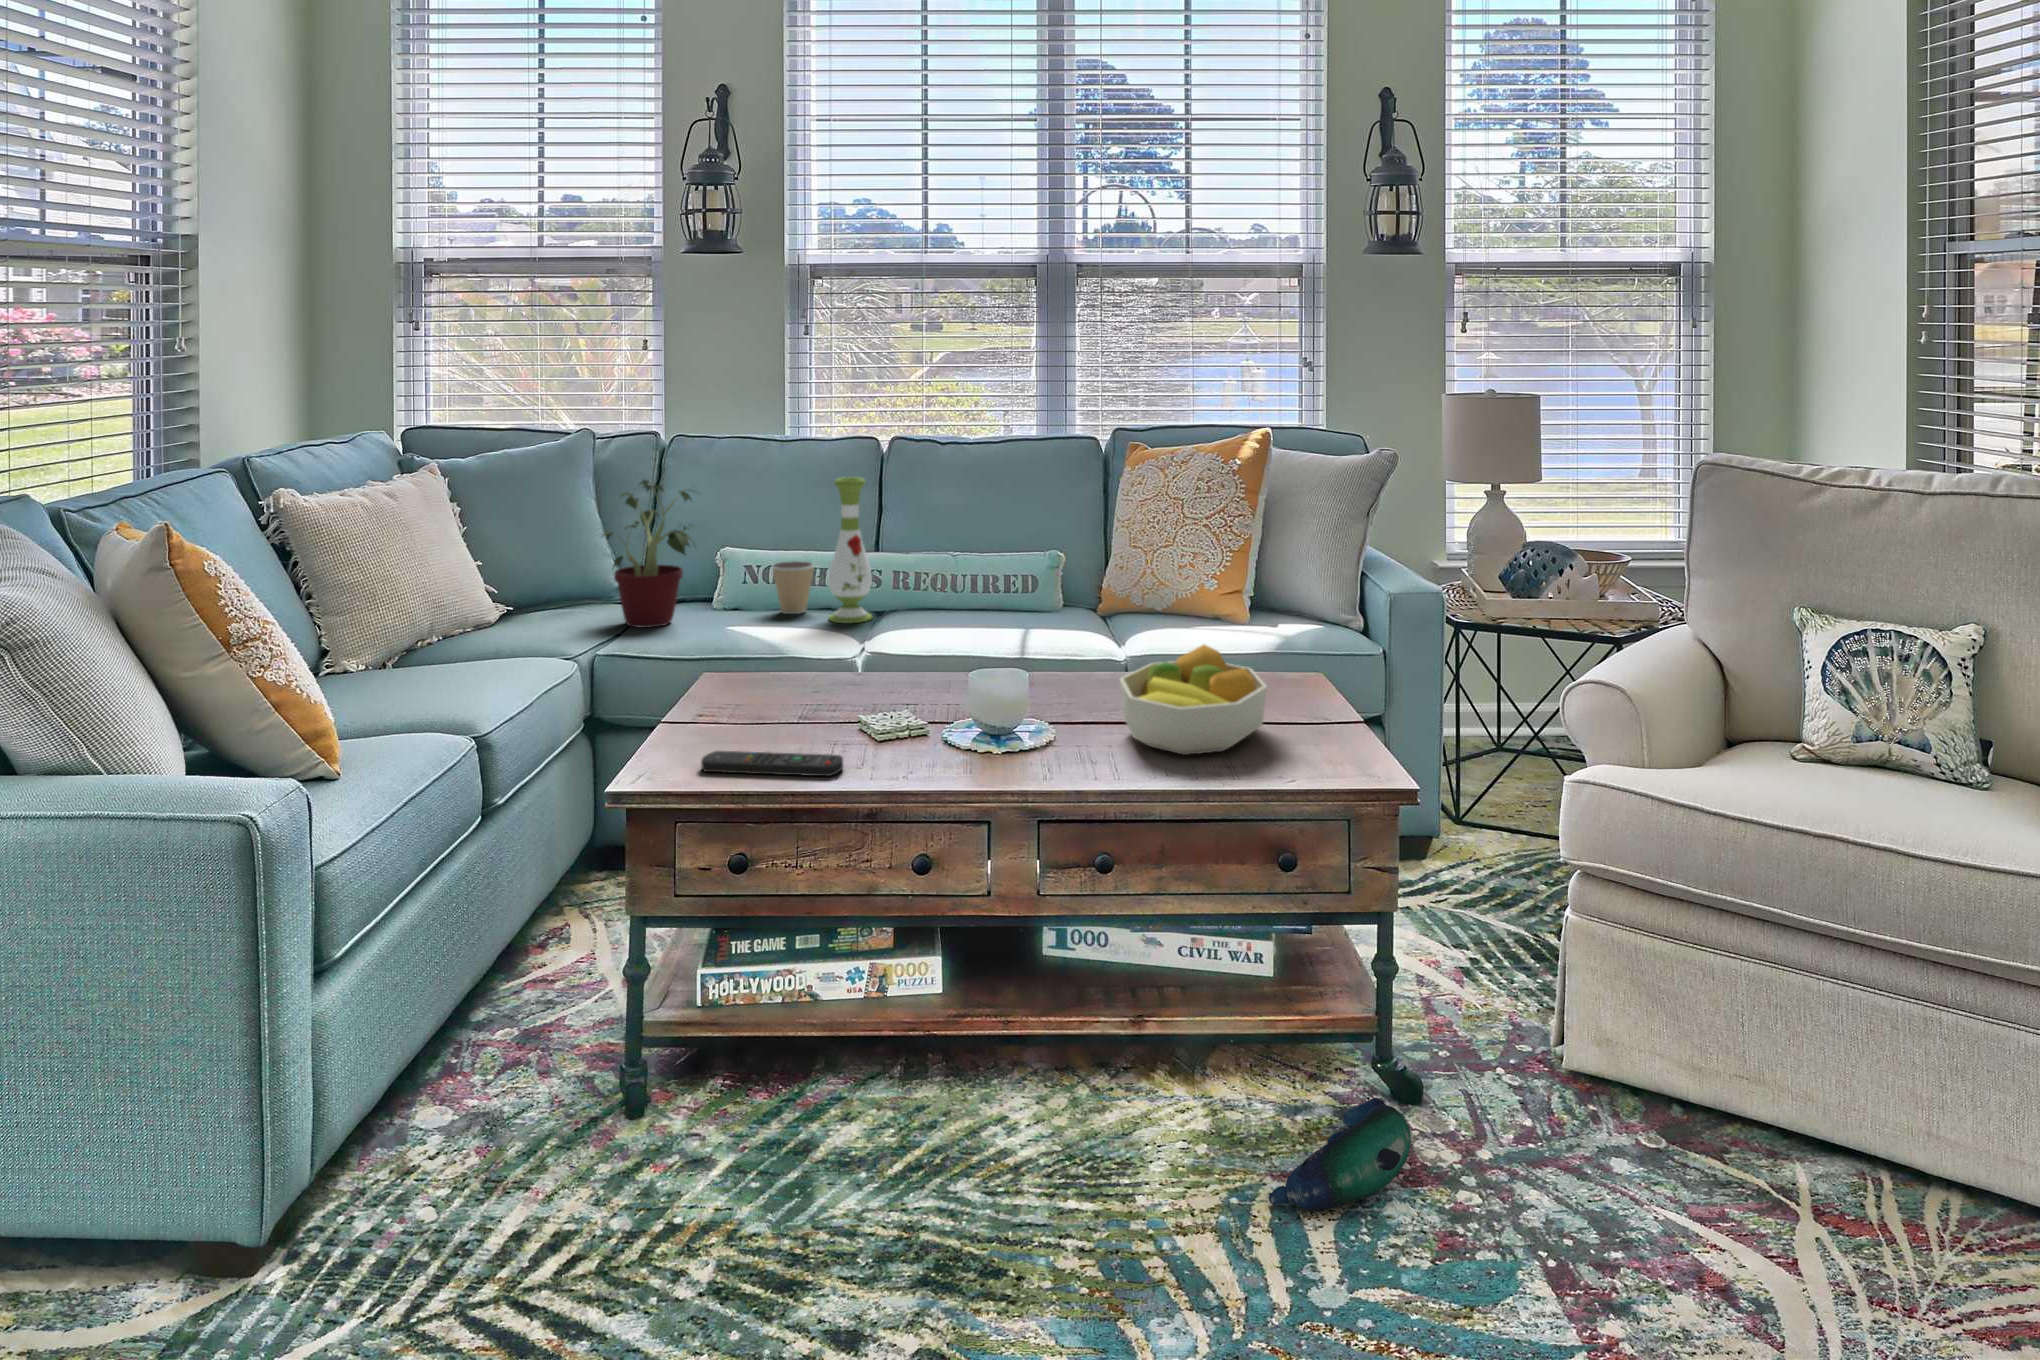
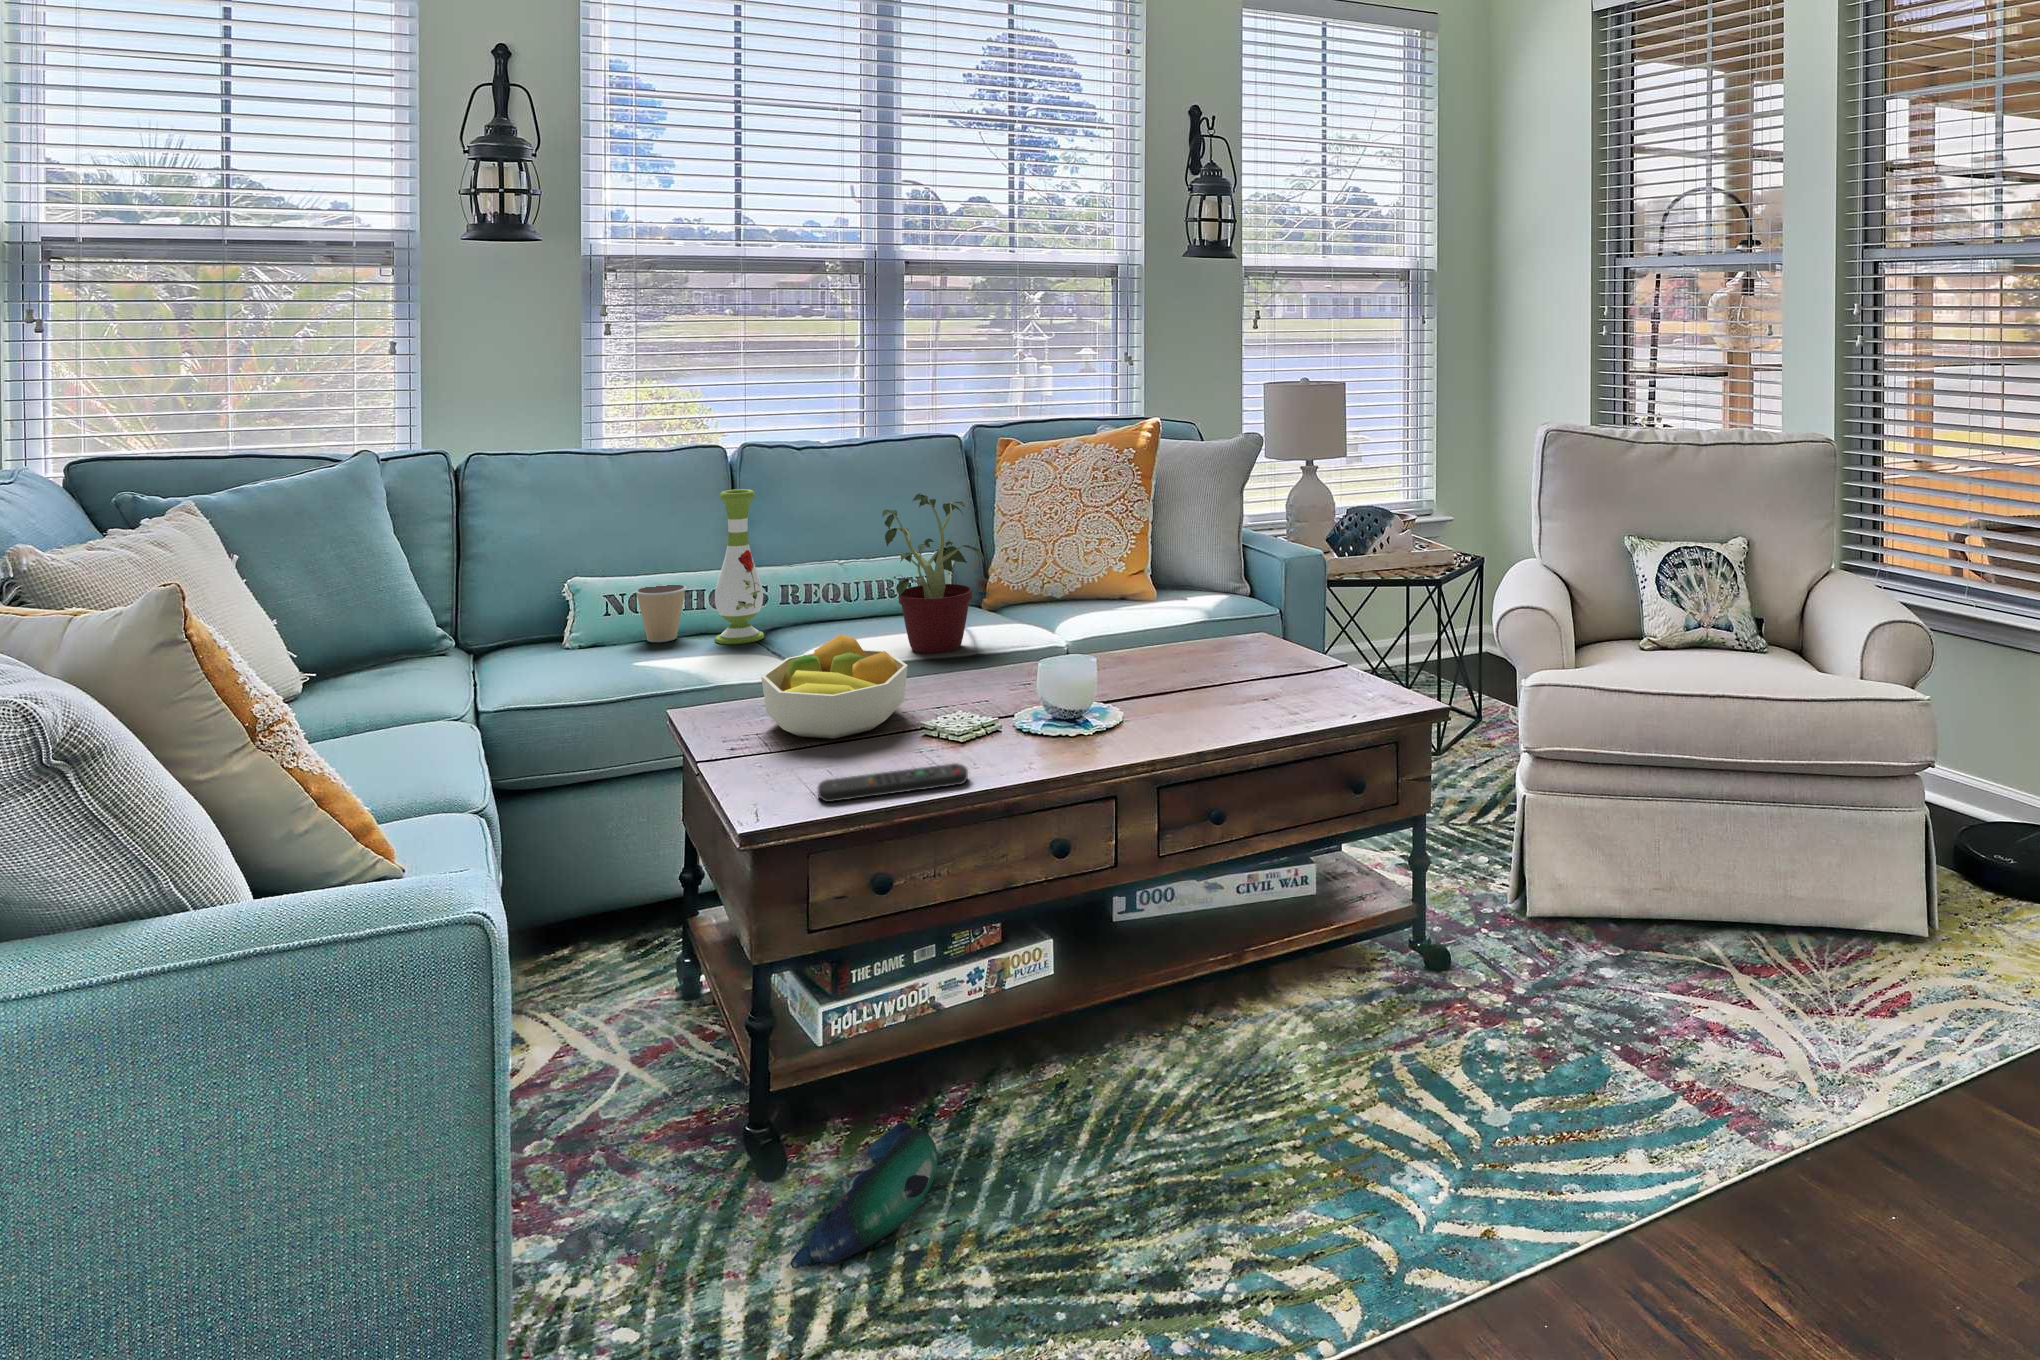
potted plant: present [602,479,696,628] -> present [883,493,985,653]
fruit bowl: present [1120,645,1267,755] -> present [761,634,908,739]
plush toy: present [1269,1098,1411,1211] -> present [790,1122,938,1269]

